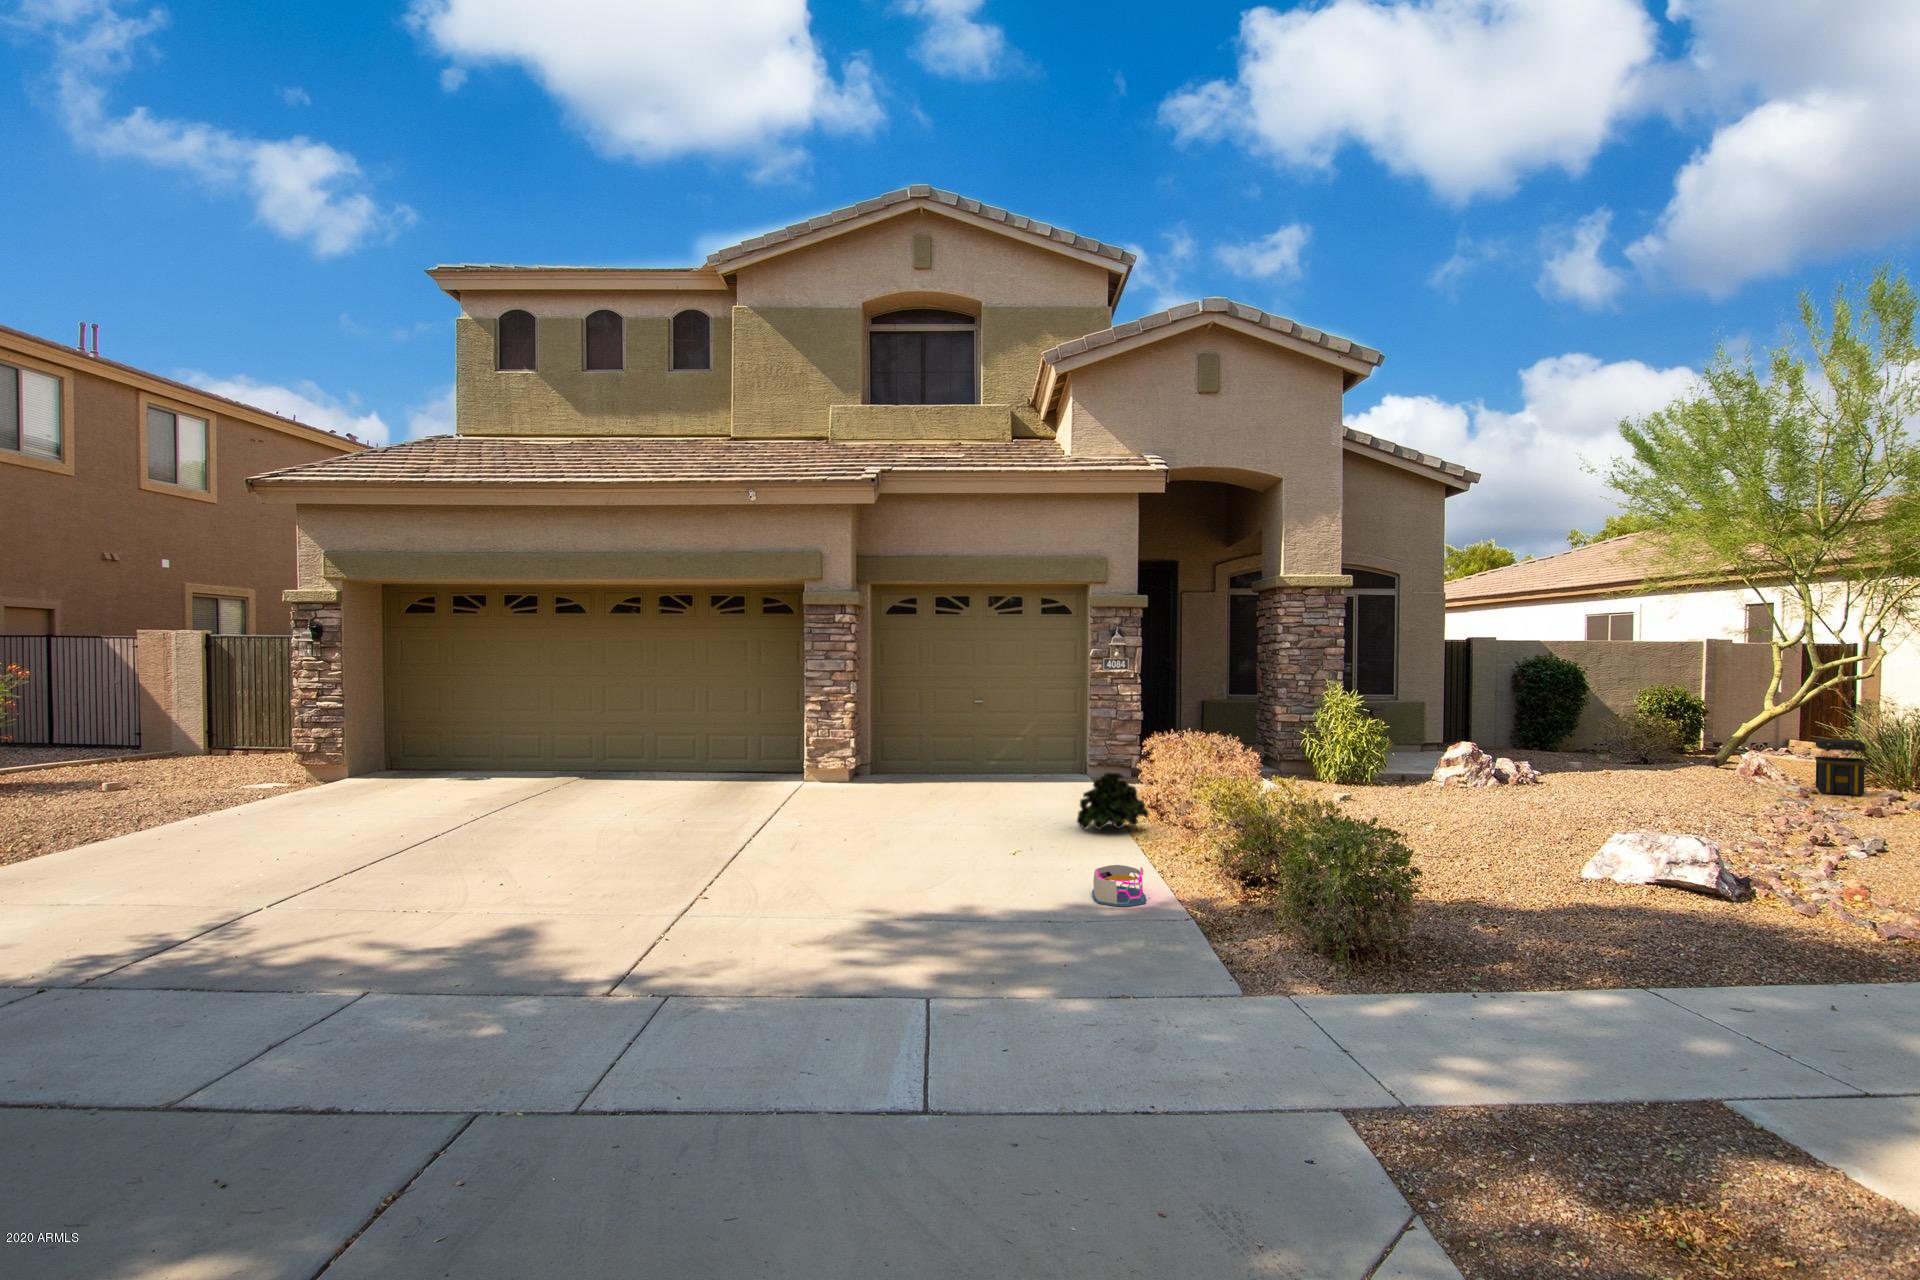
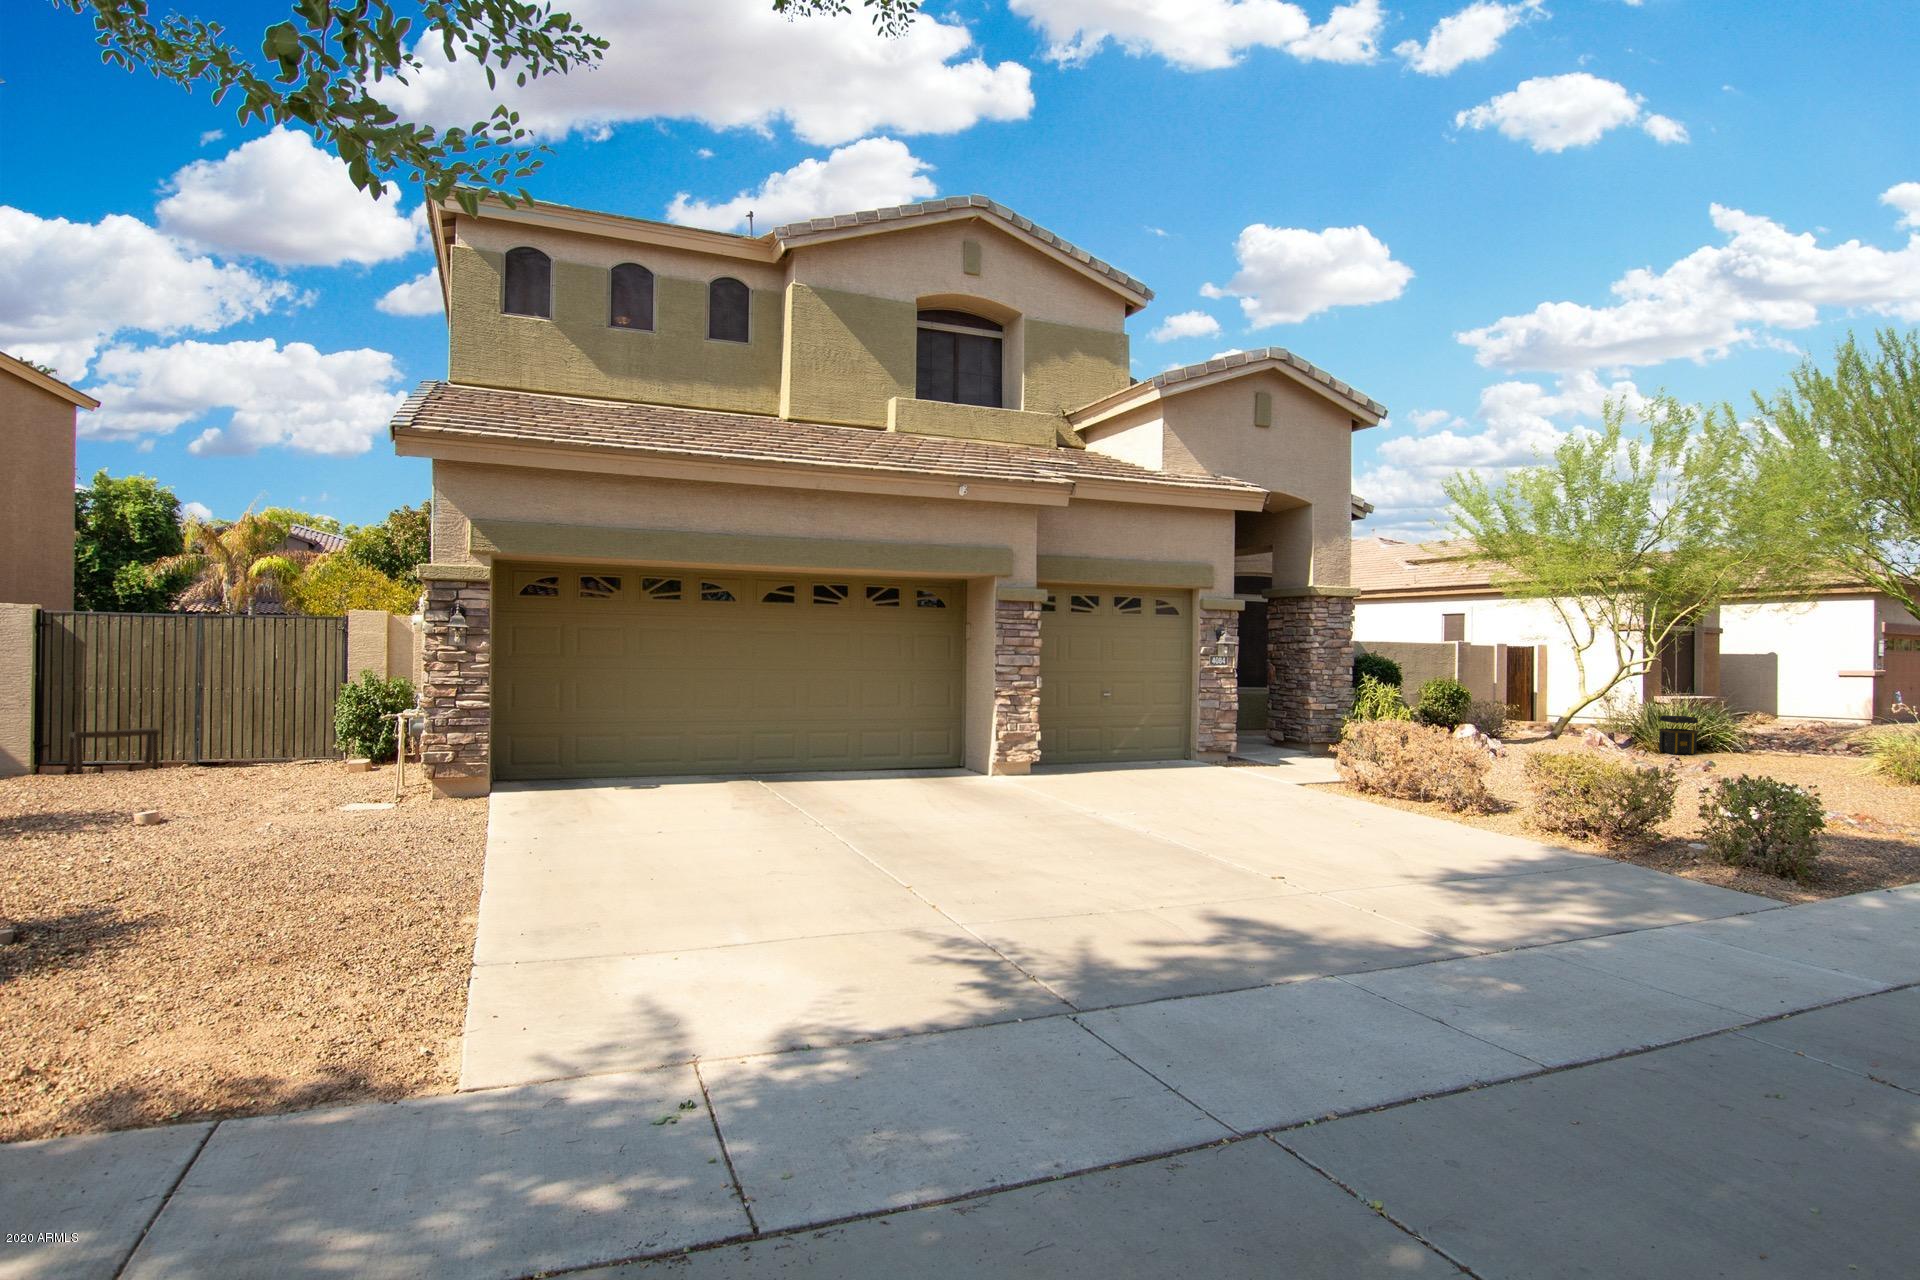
bench: none [183,718,250,751] -> present [68,728,160,773]
potted plant: present [1077,773,1148,829] -> none [1346,750,1411,800]
storage bin: present [1092,865,1146,906] -> none [1531,817,1595,848]

